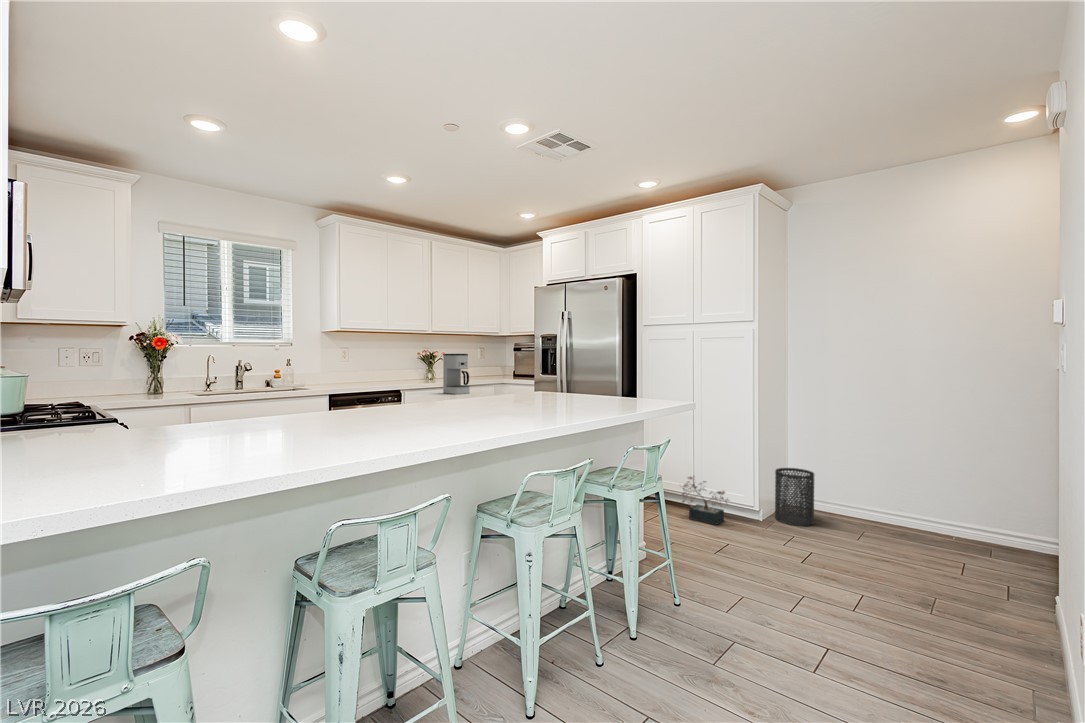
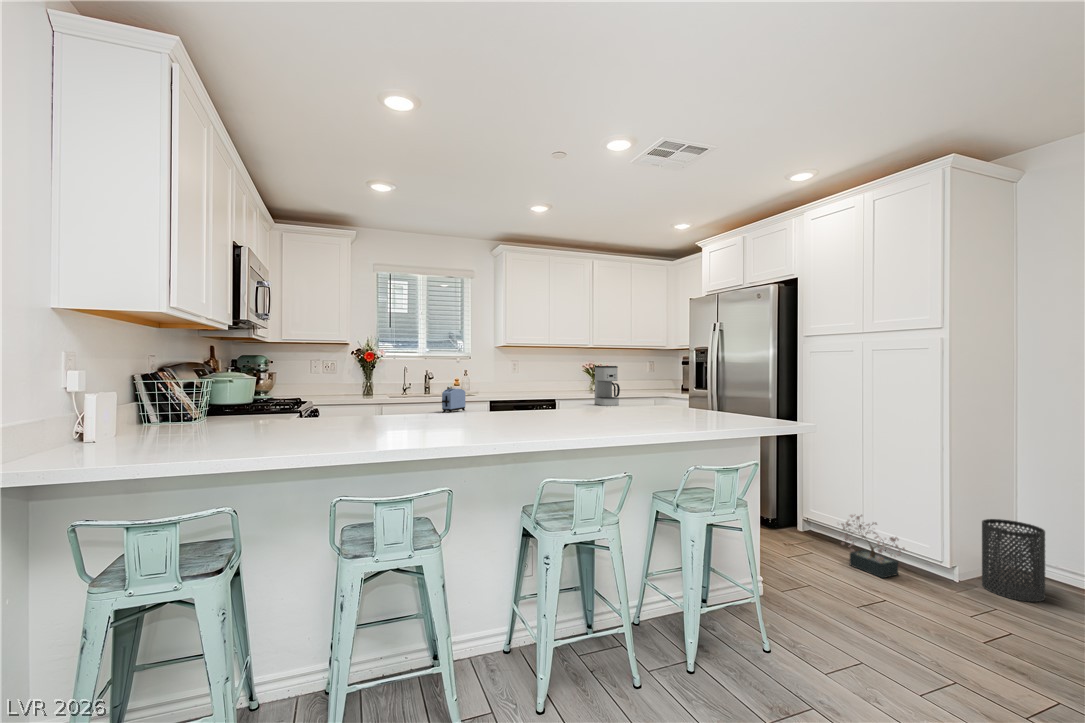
toaster: none [287,381,312,410] -> present [442,389,465,413]

